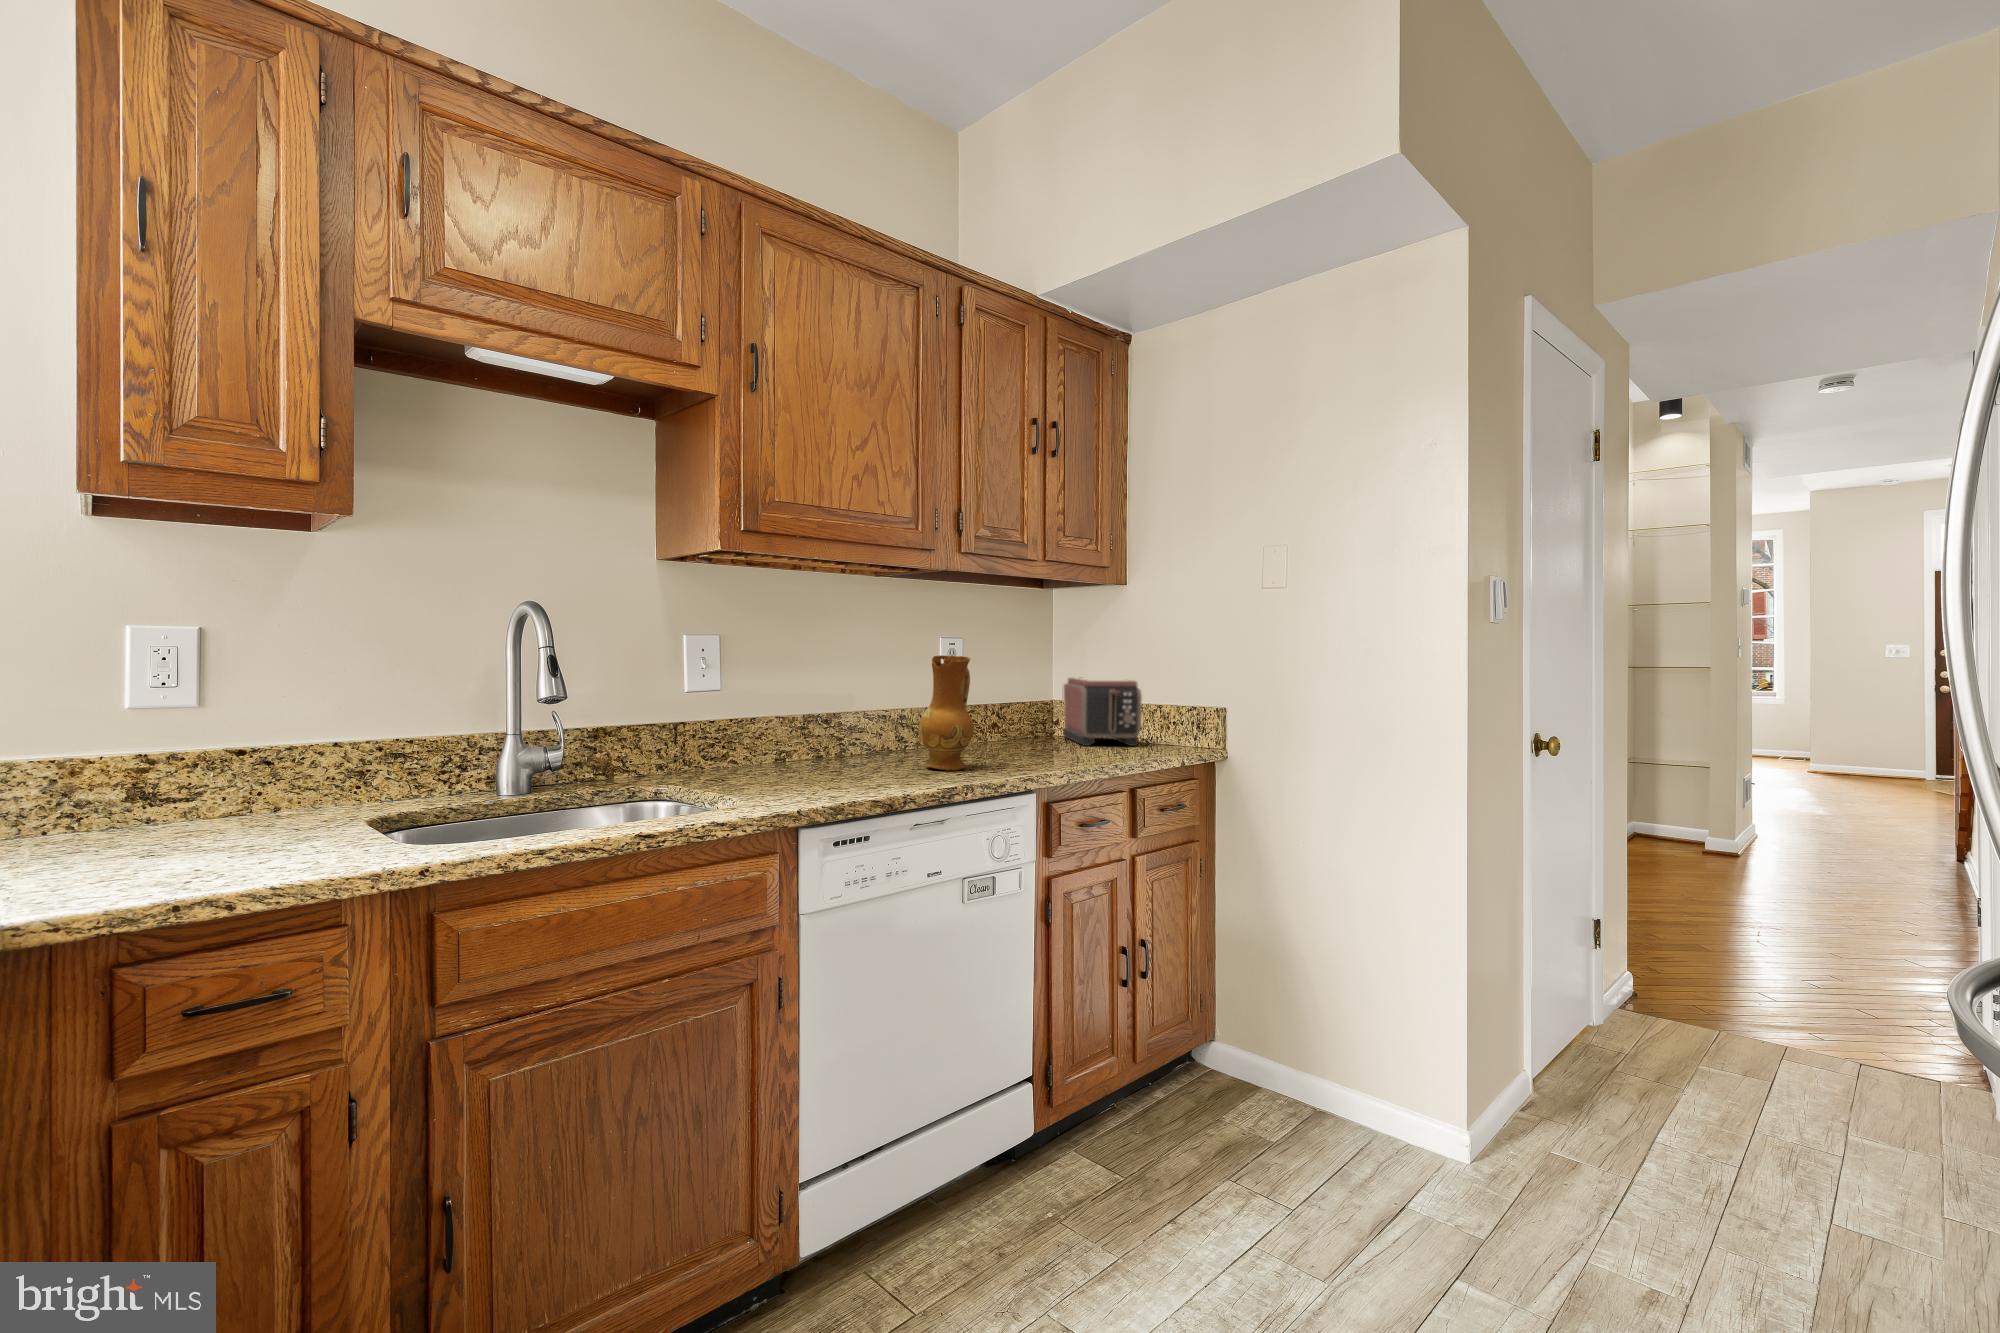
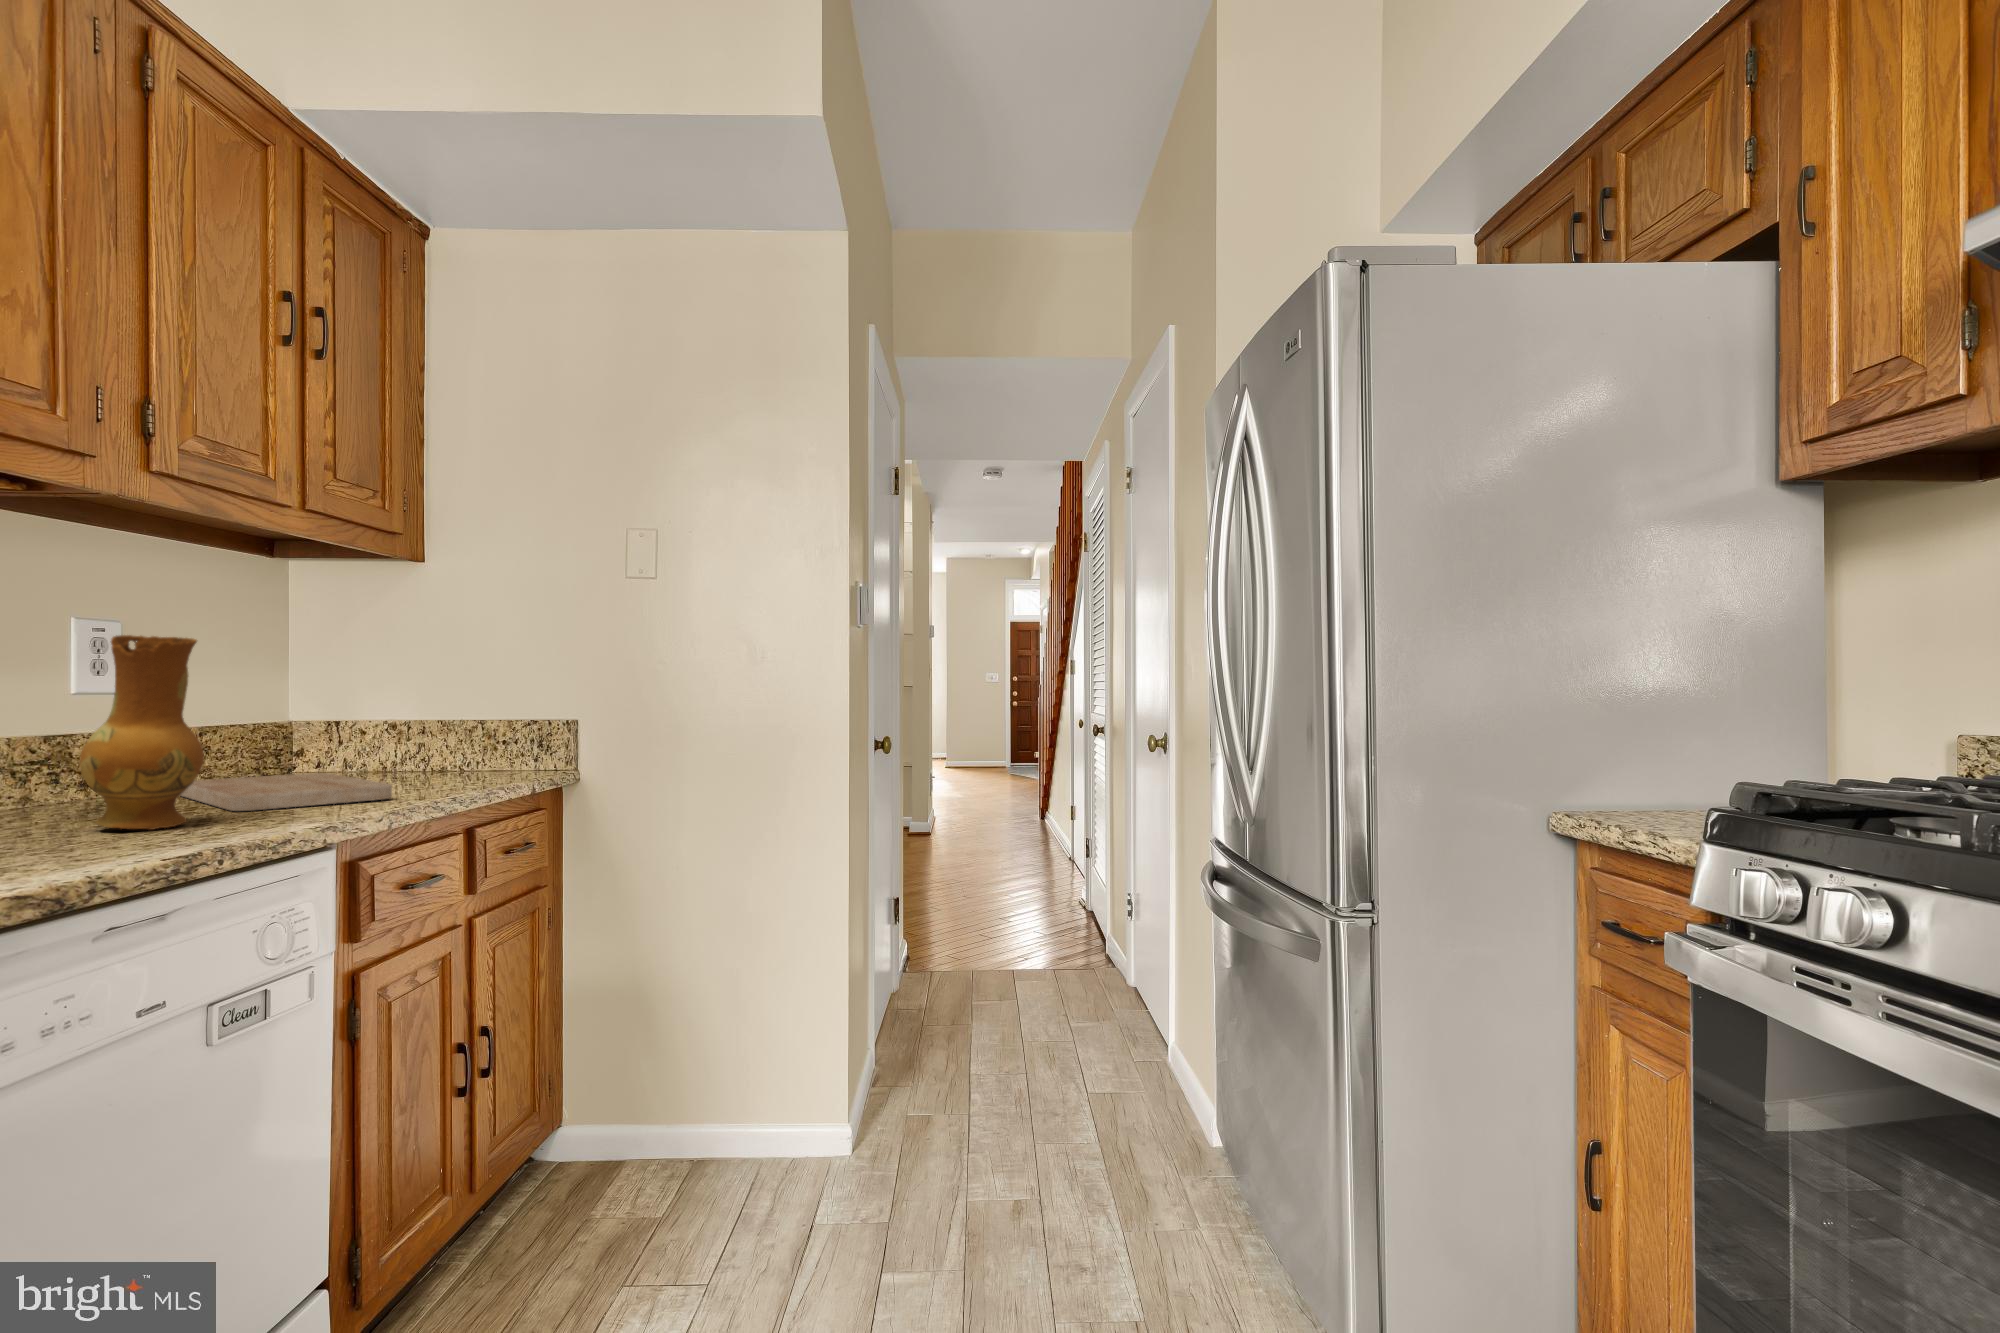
toaster: present [1063,677,1142,746] -> none [310,686,451,780]
cutting board: none [981,739,1083,763] -> present [180,773,392,811]

